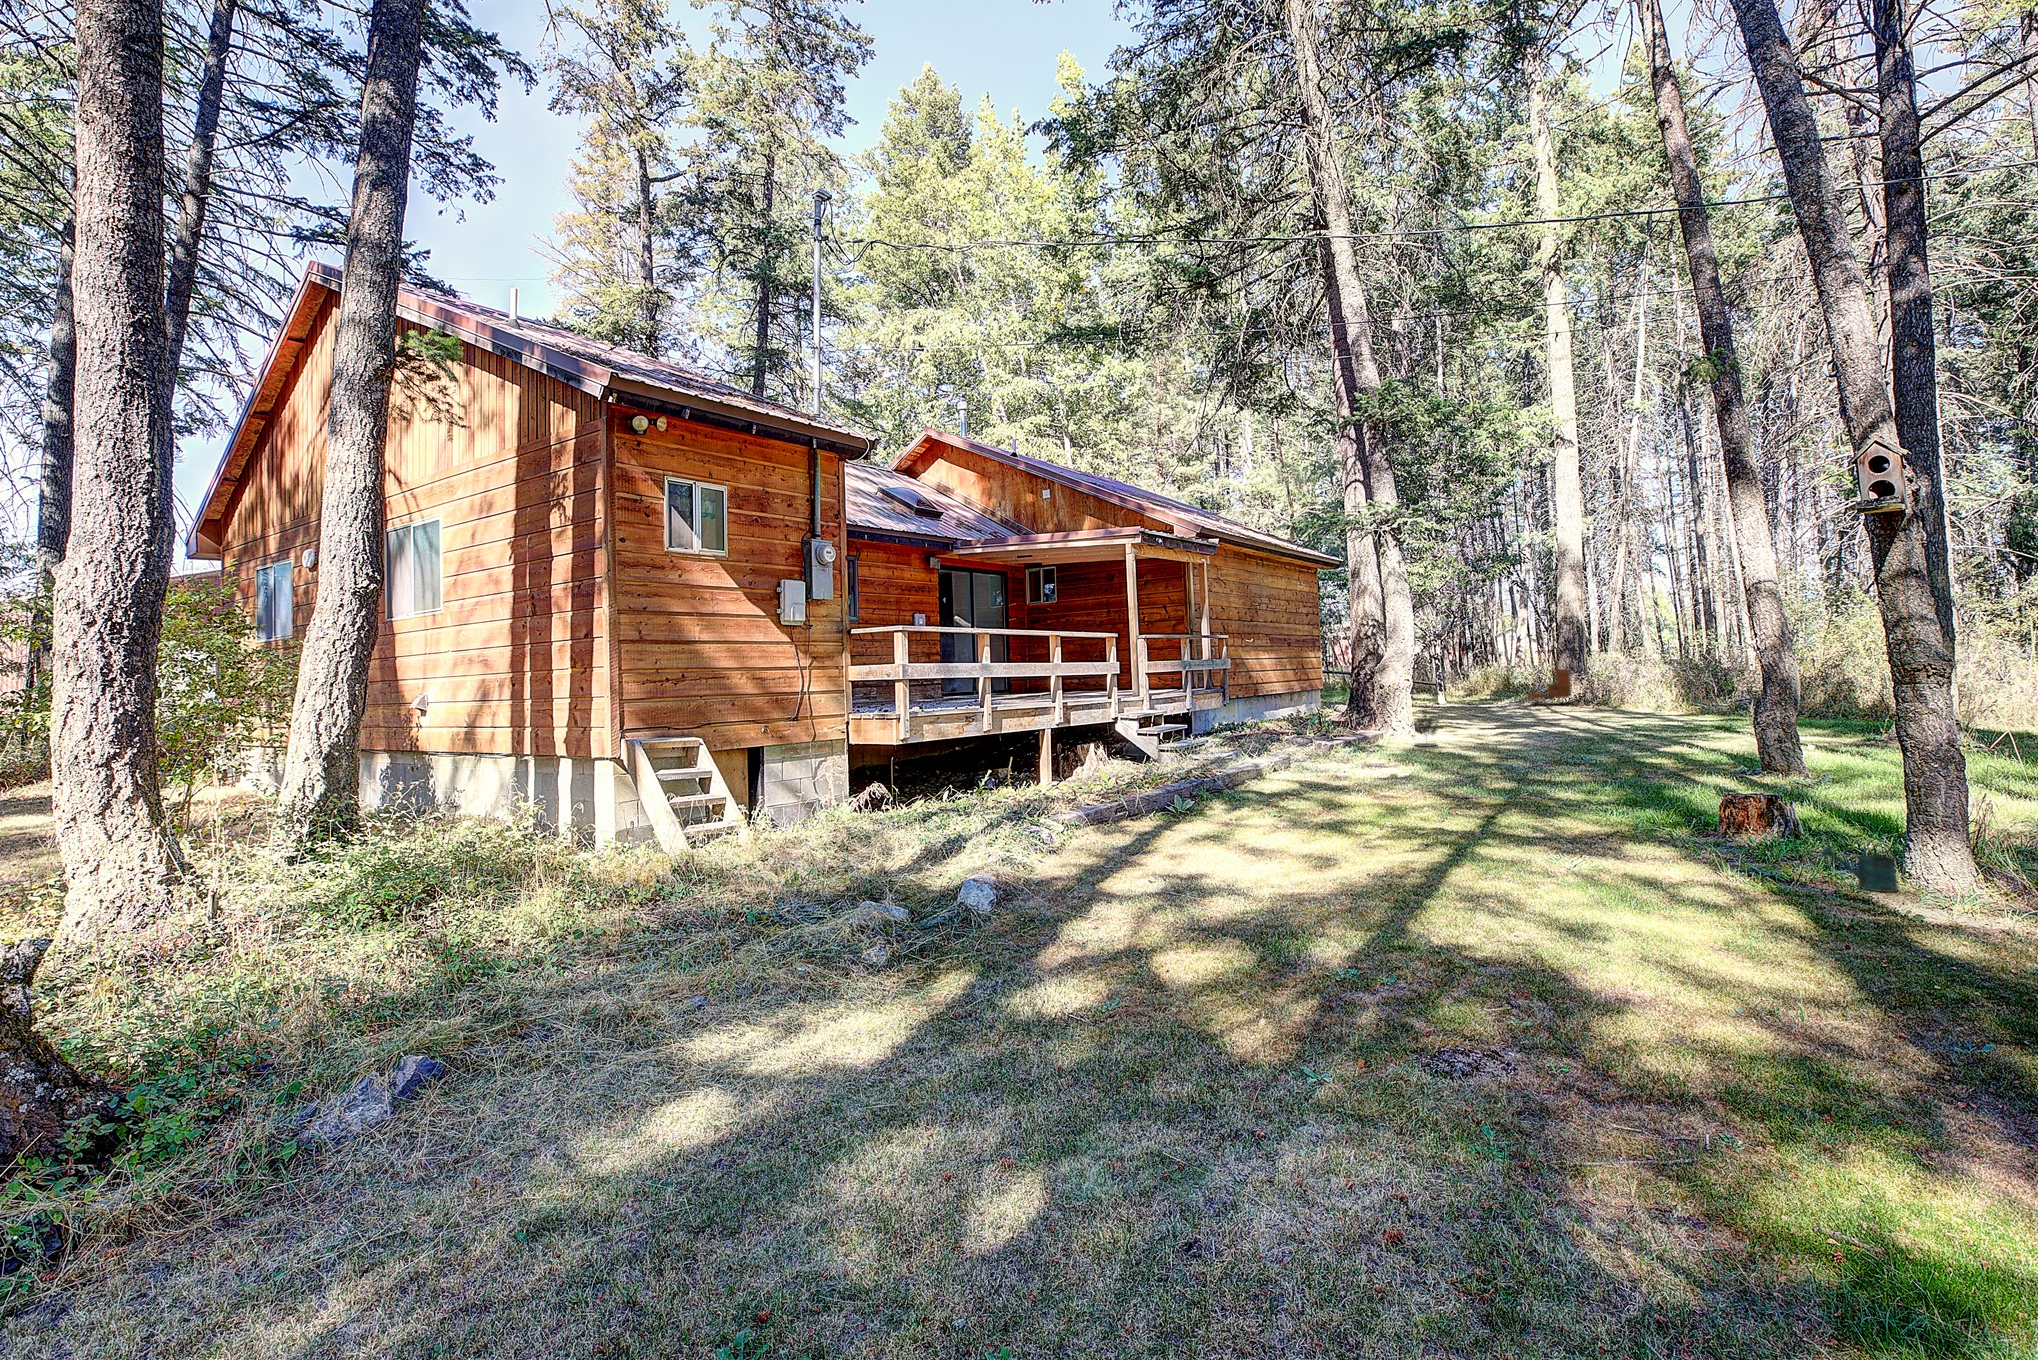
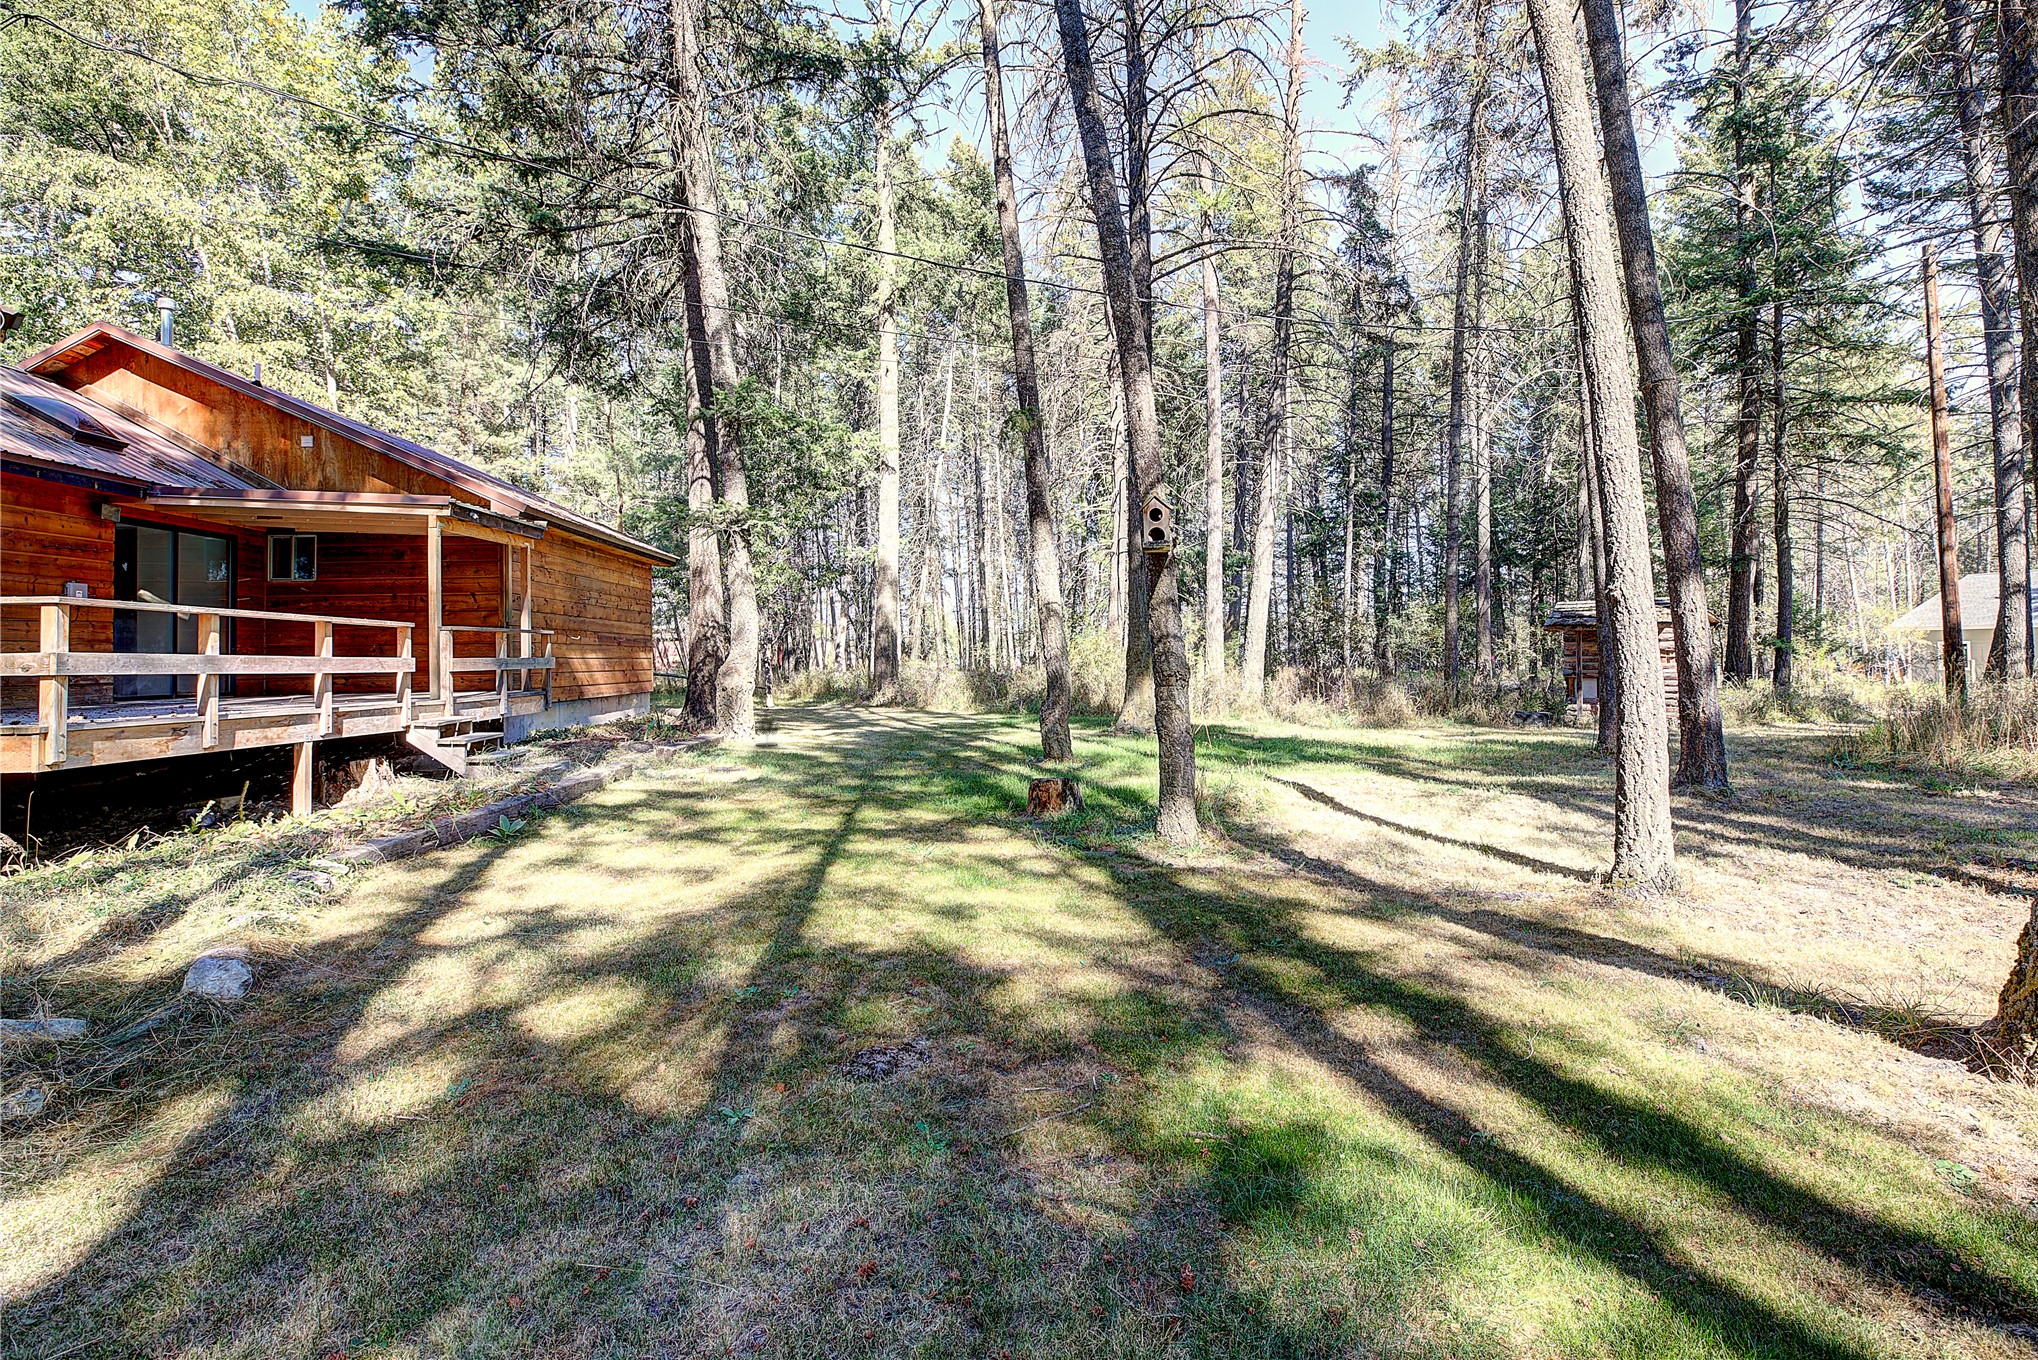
lounge chair: present [1528,669,1571,705] -> none [849,670,887,704]
watering can: present [1821,846,1898,892] -> none [1053,807,1097,837]

